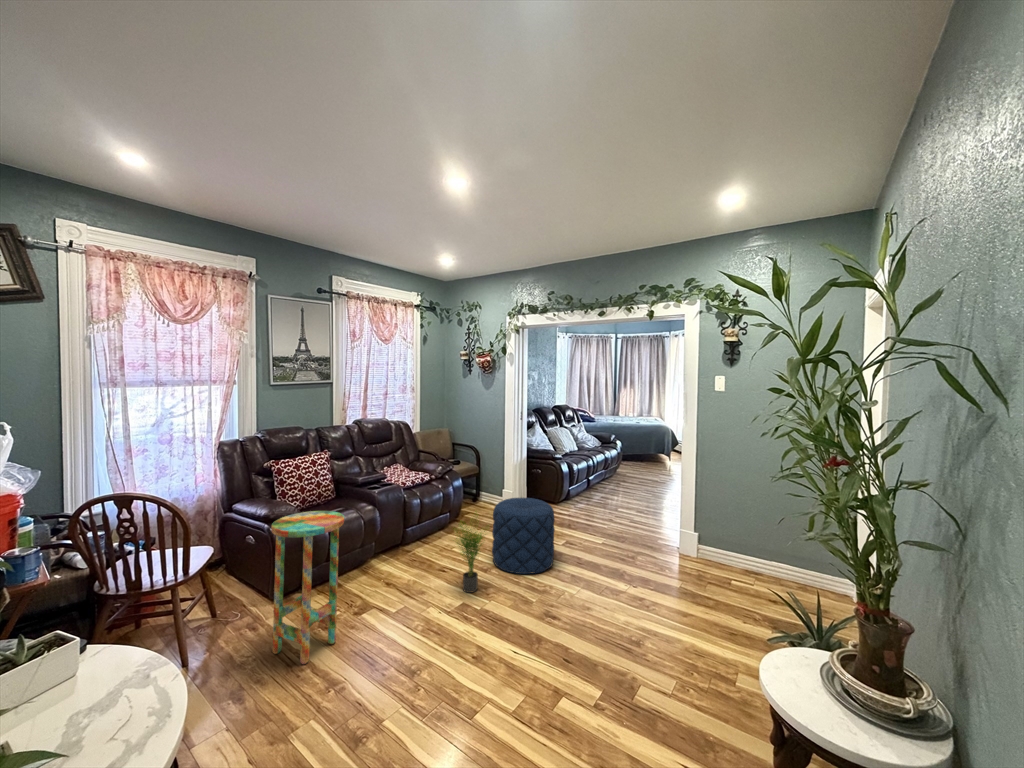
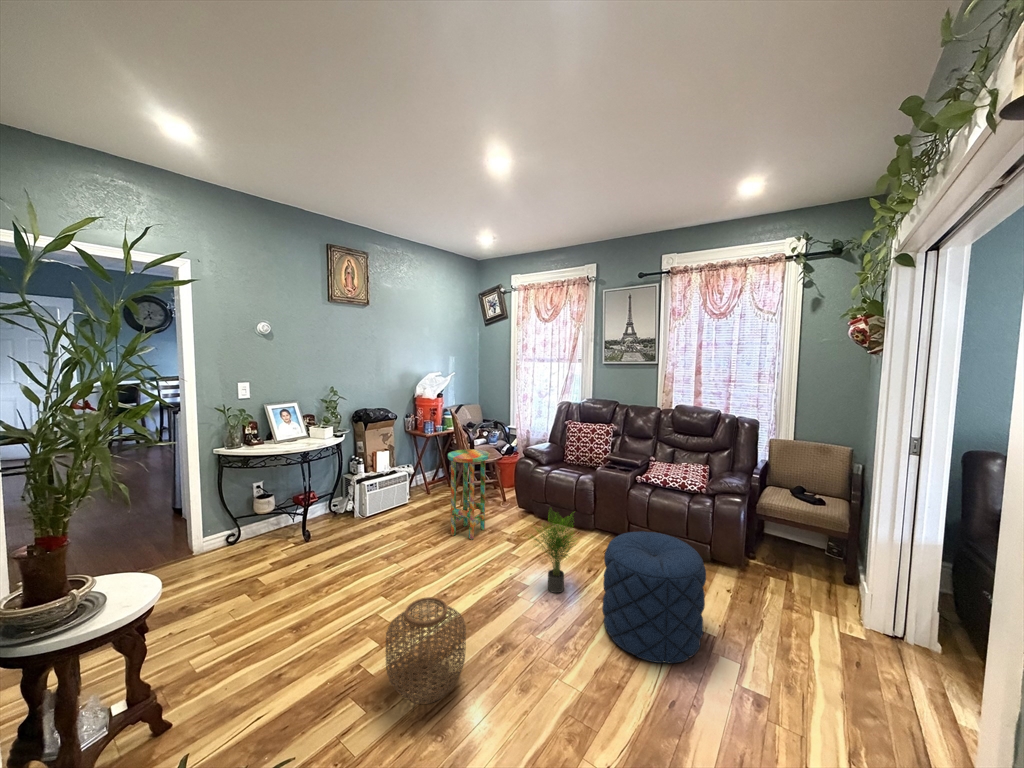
woven basket: none [570,577,637,665] -> present [386,597,466,704]

